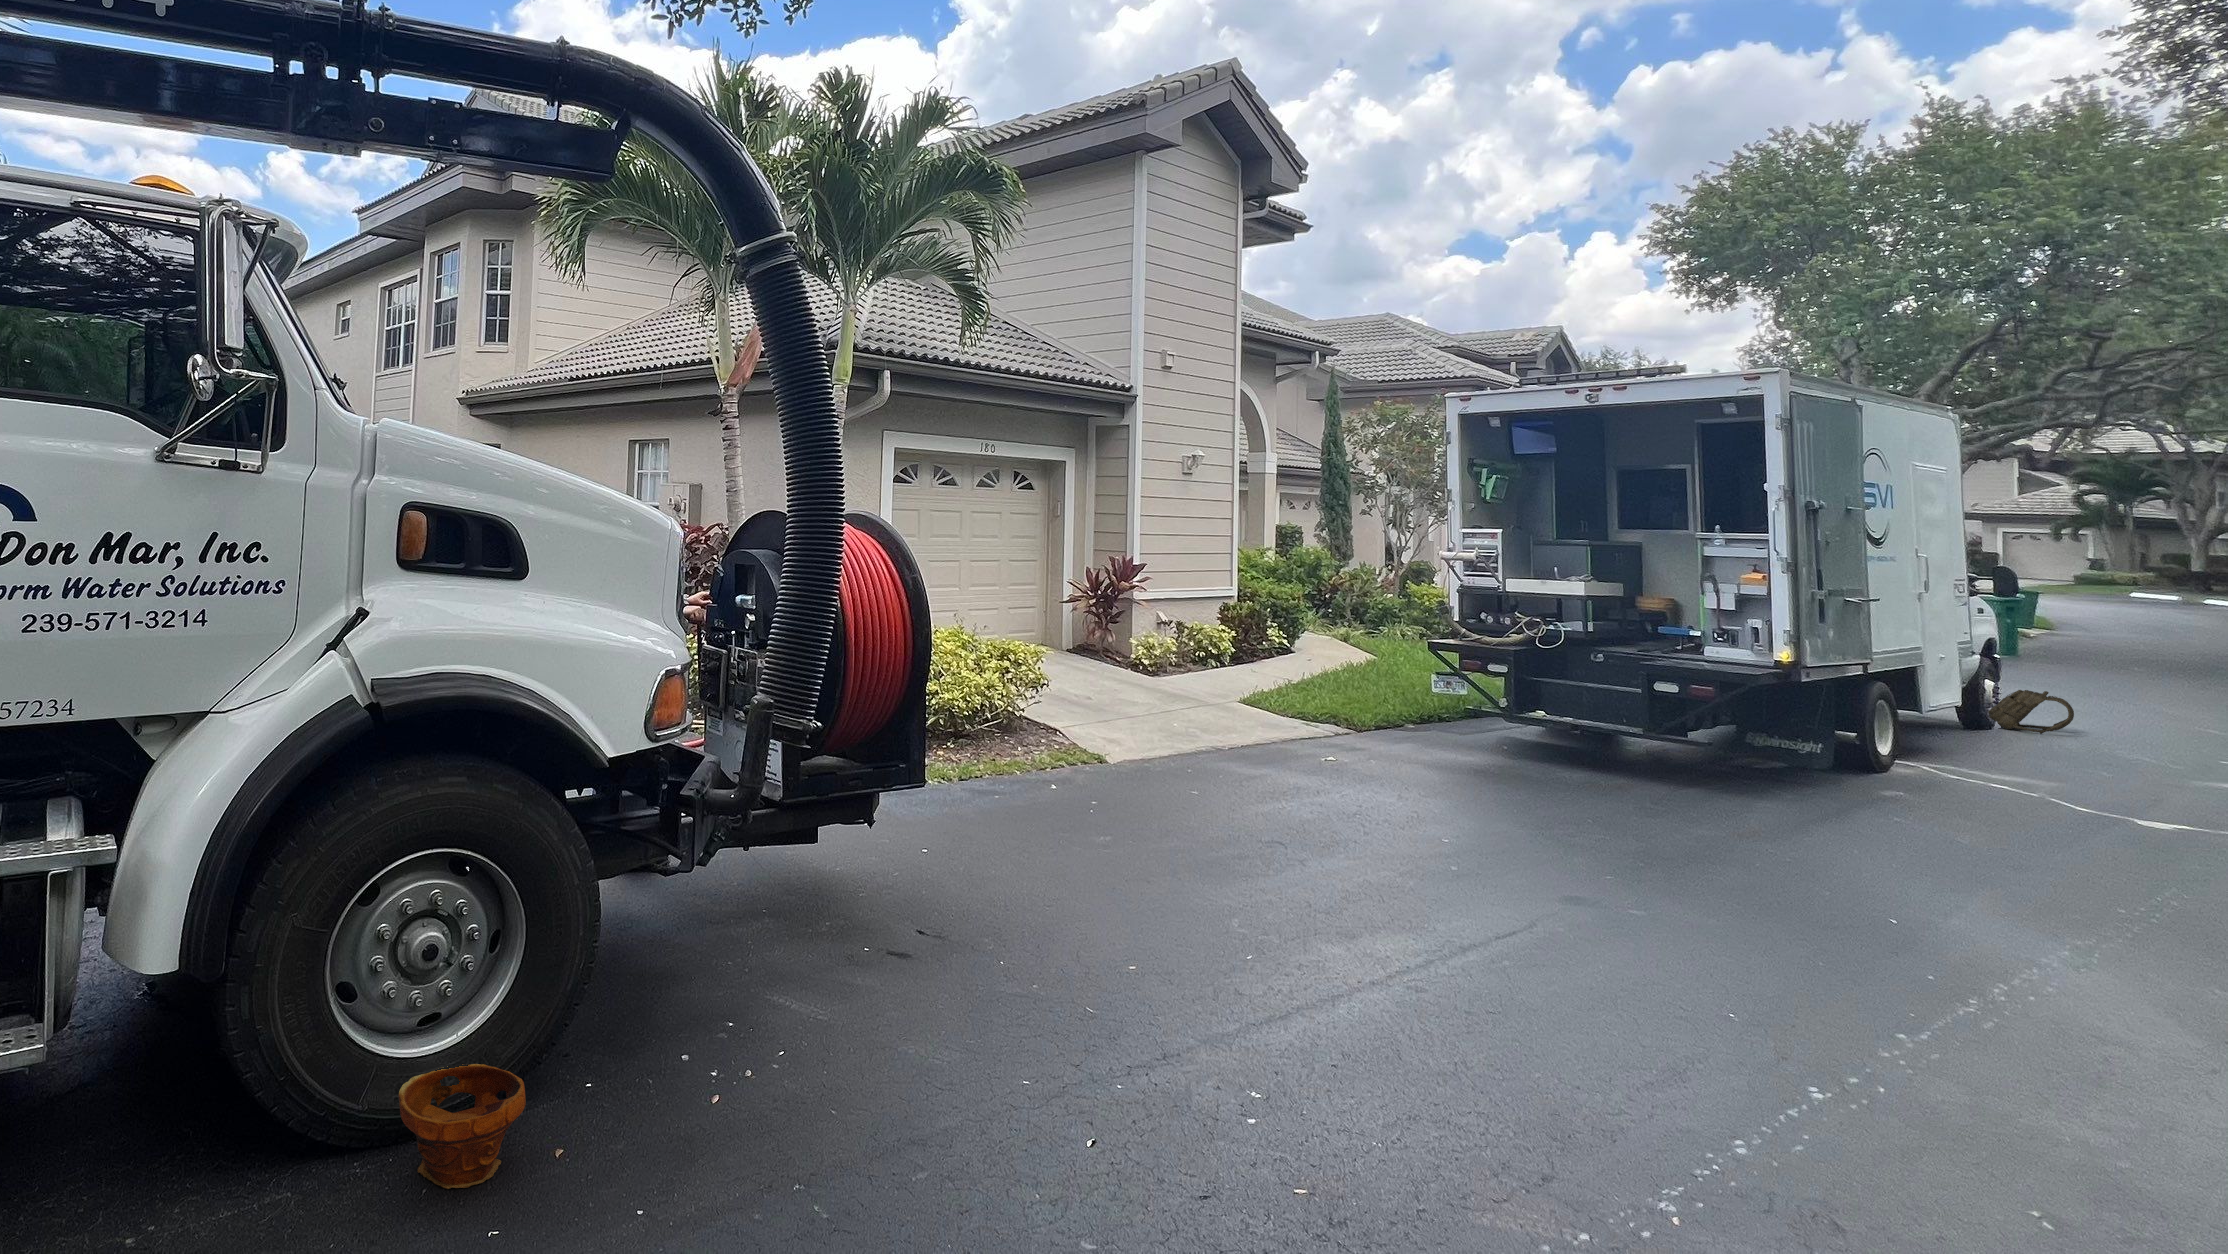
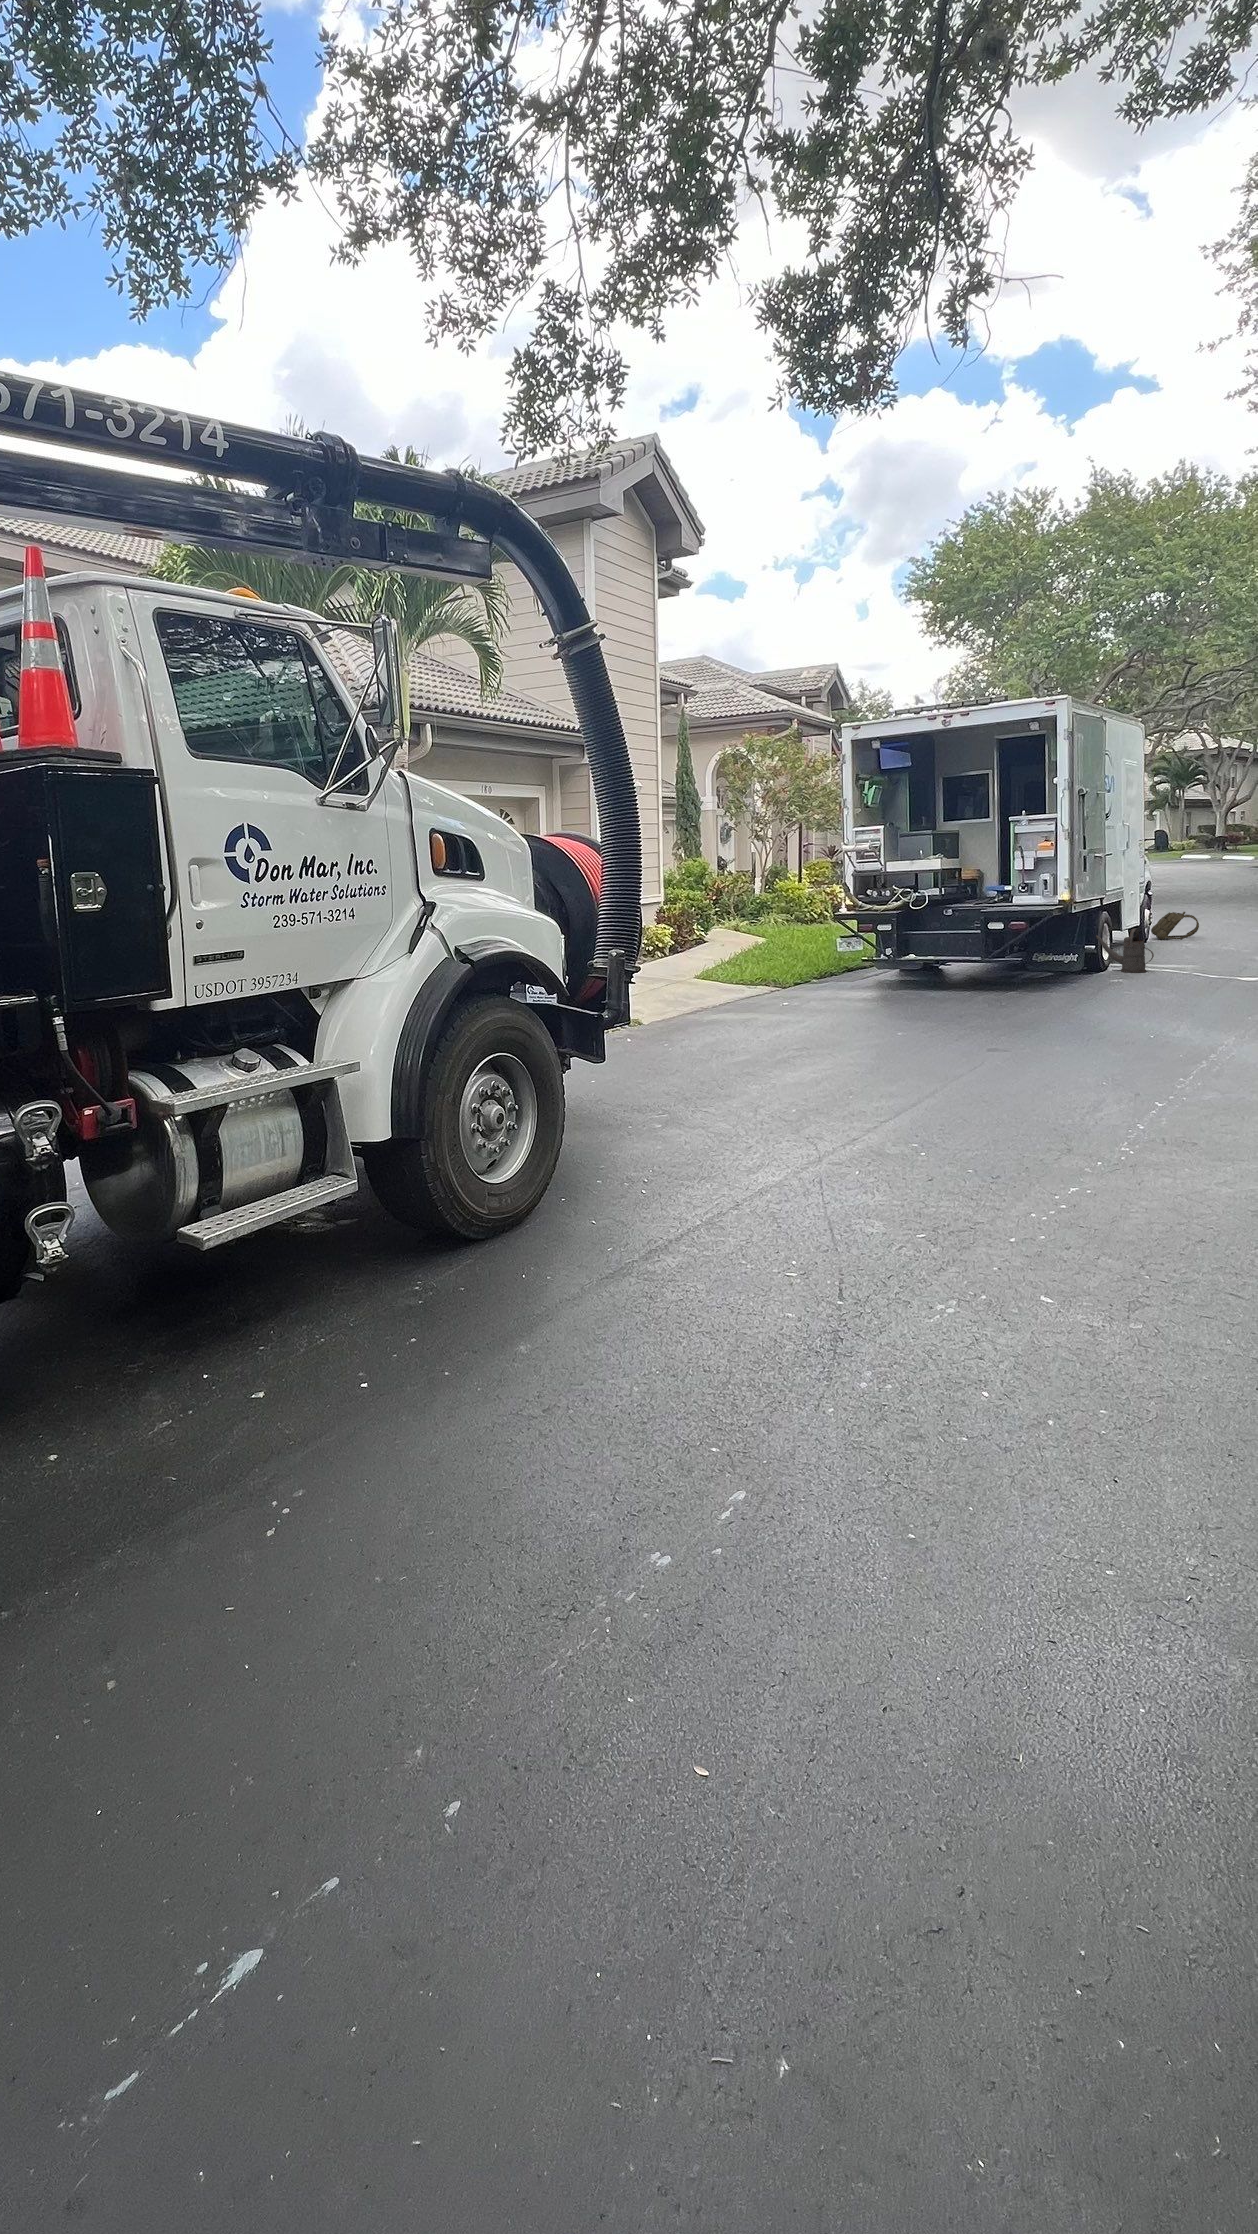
watering can: none [1855,714,1954,783] -> present [1096,929,1154,973]
planter: present [399,1064,526,1189] -> none [487,1196,568,1262]

